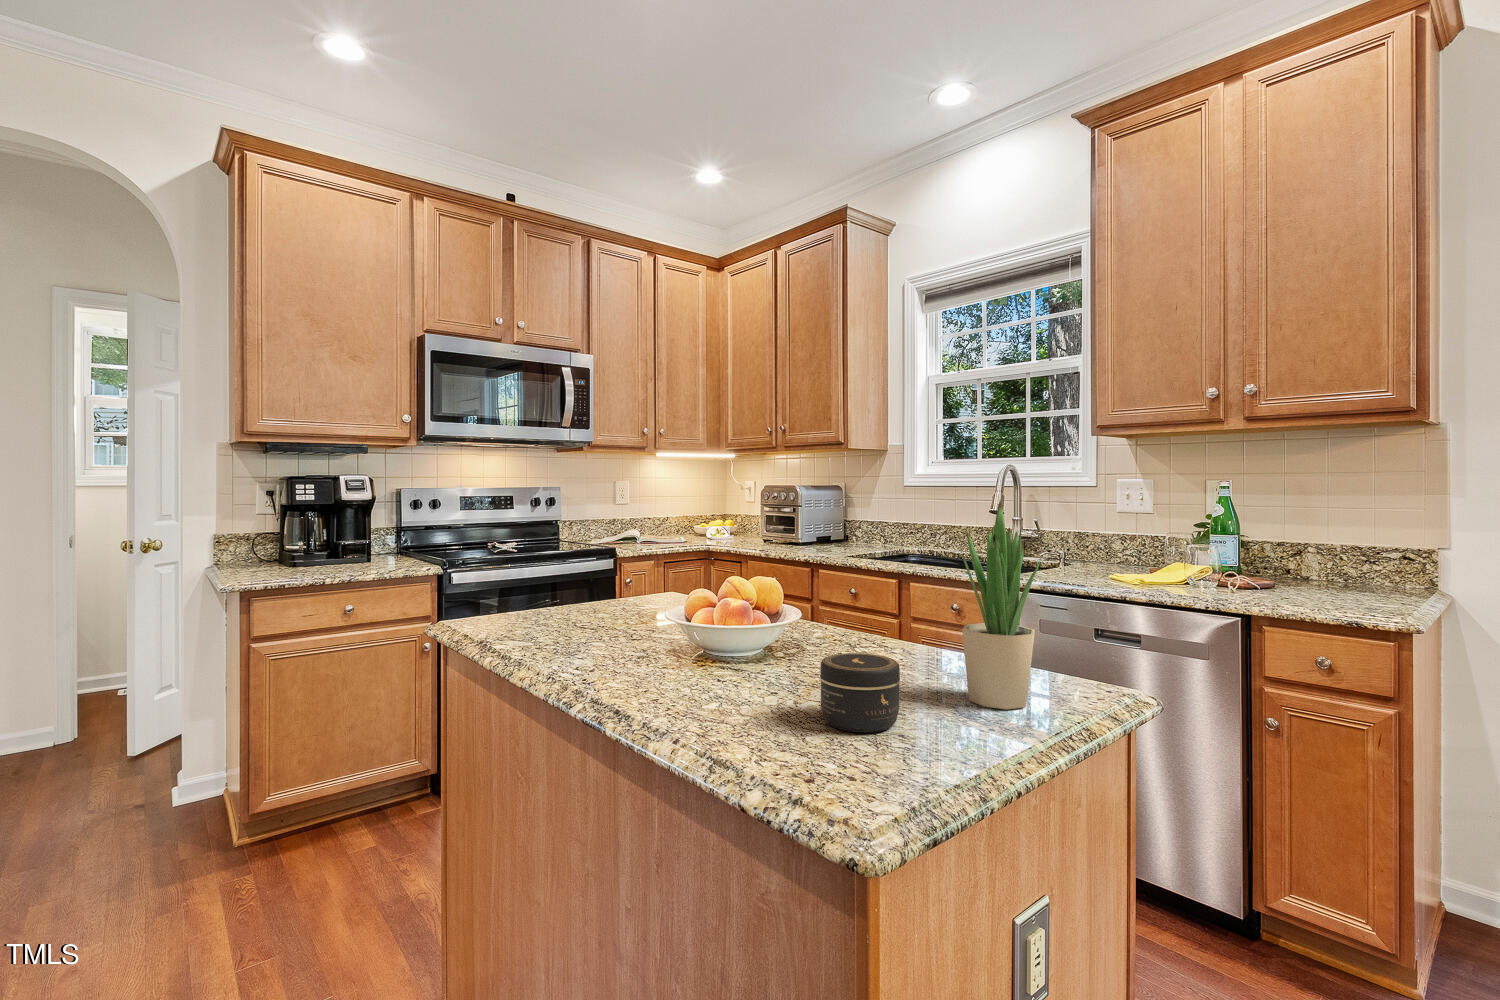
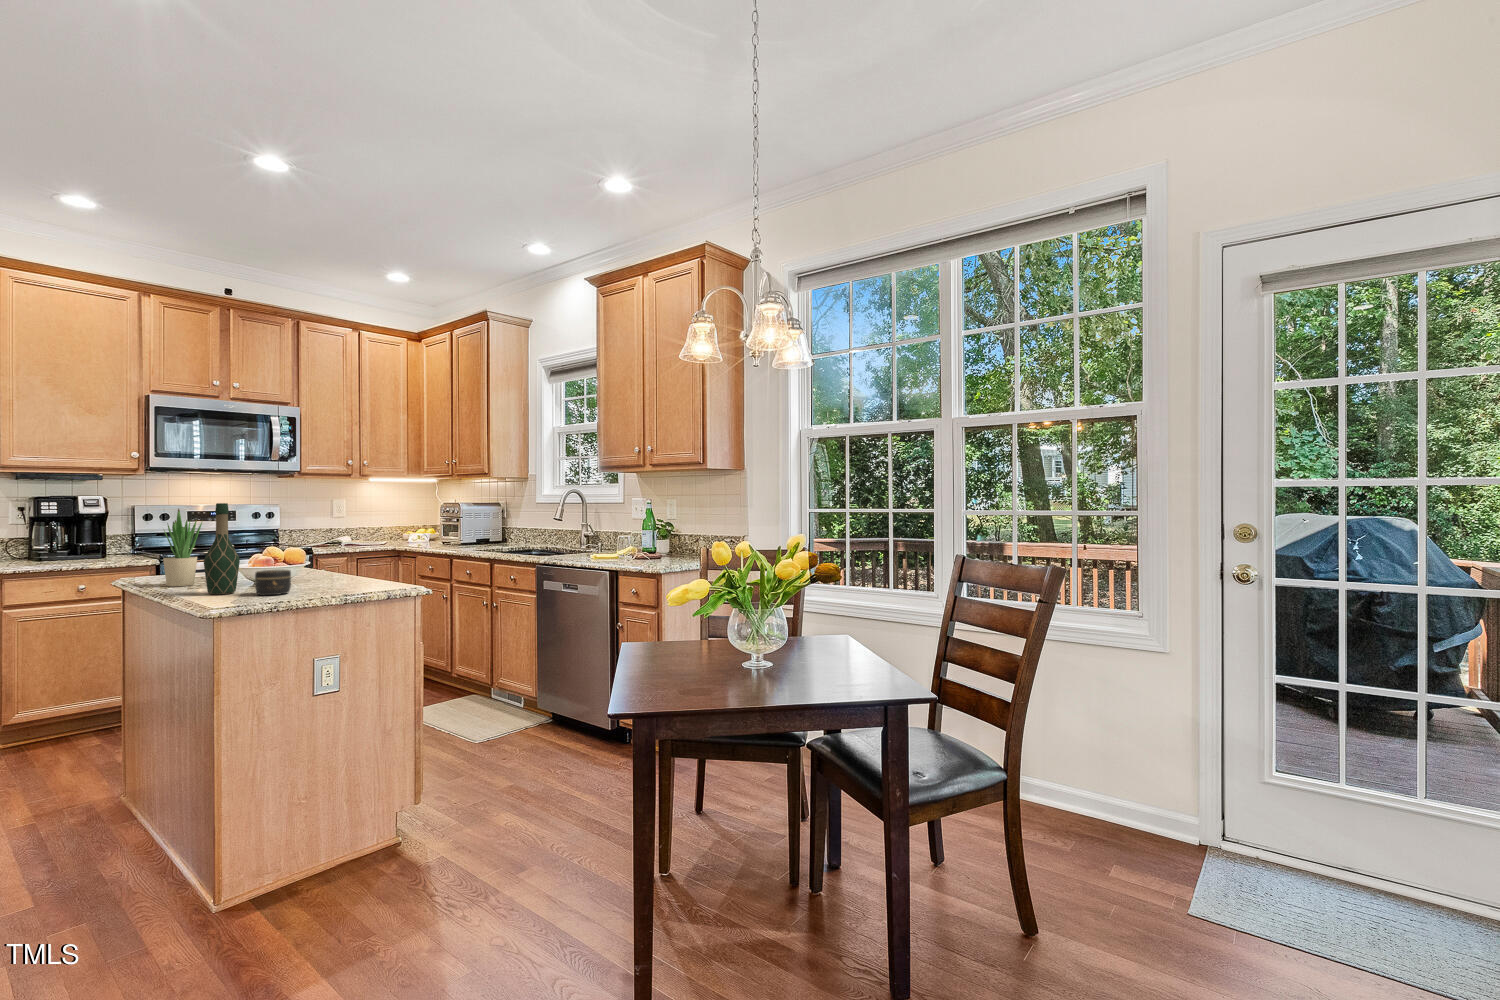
wine bottle: none [691,483,764,718] -> present [204,503,240,594]
potted plant: present [962,500,1040,709] -> present [163,509,202,586]

